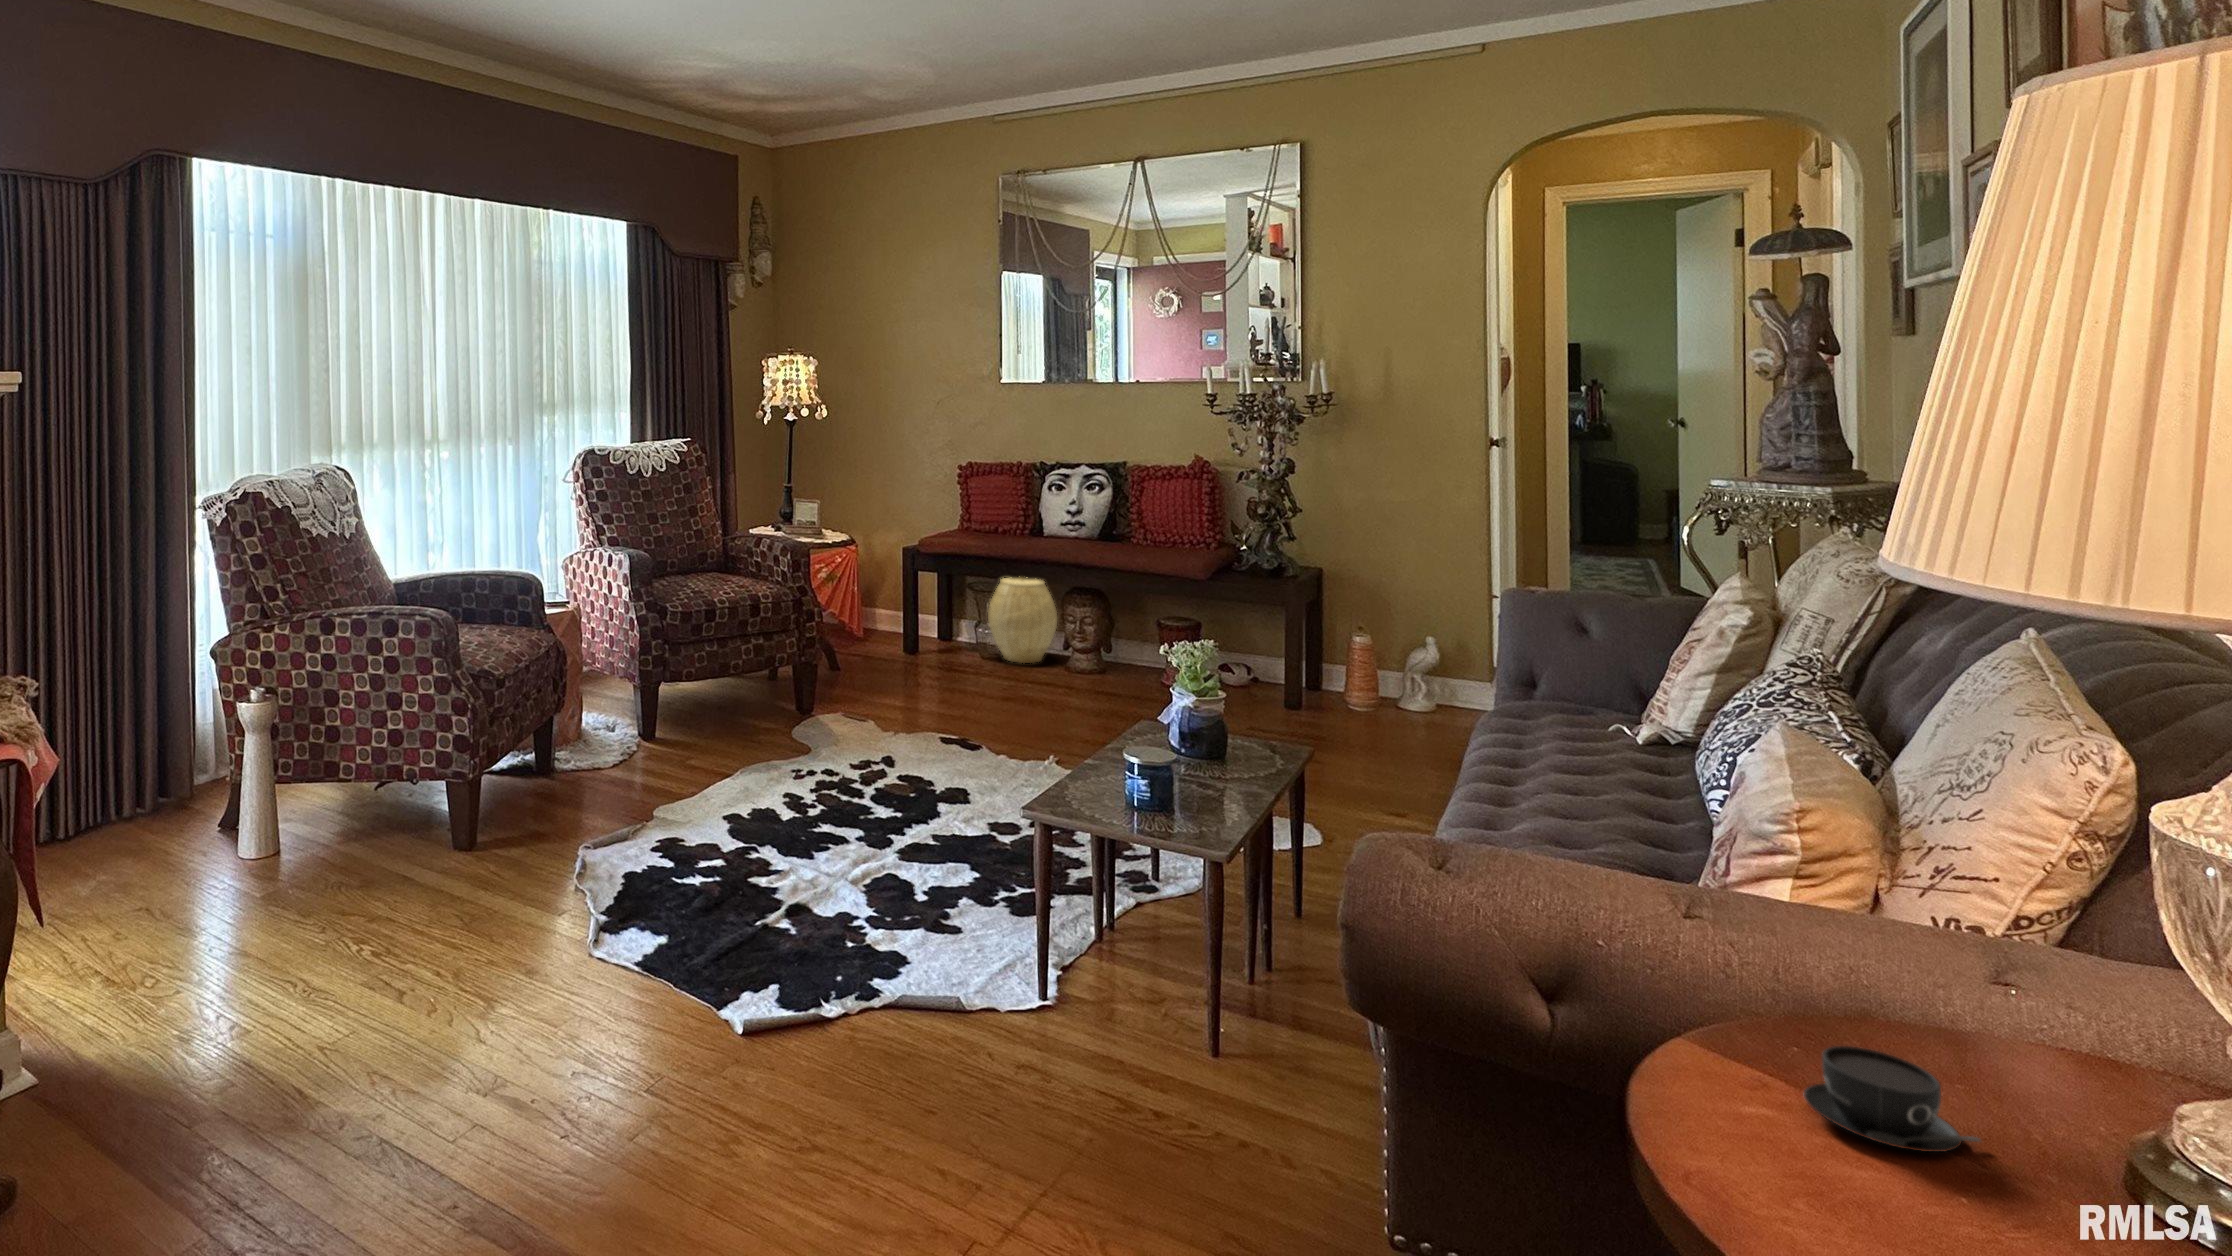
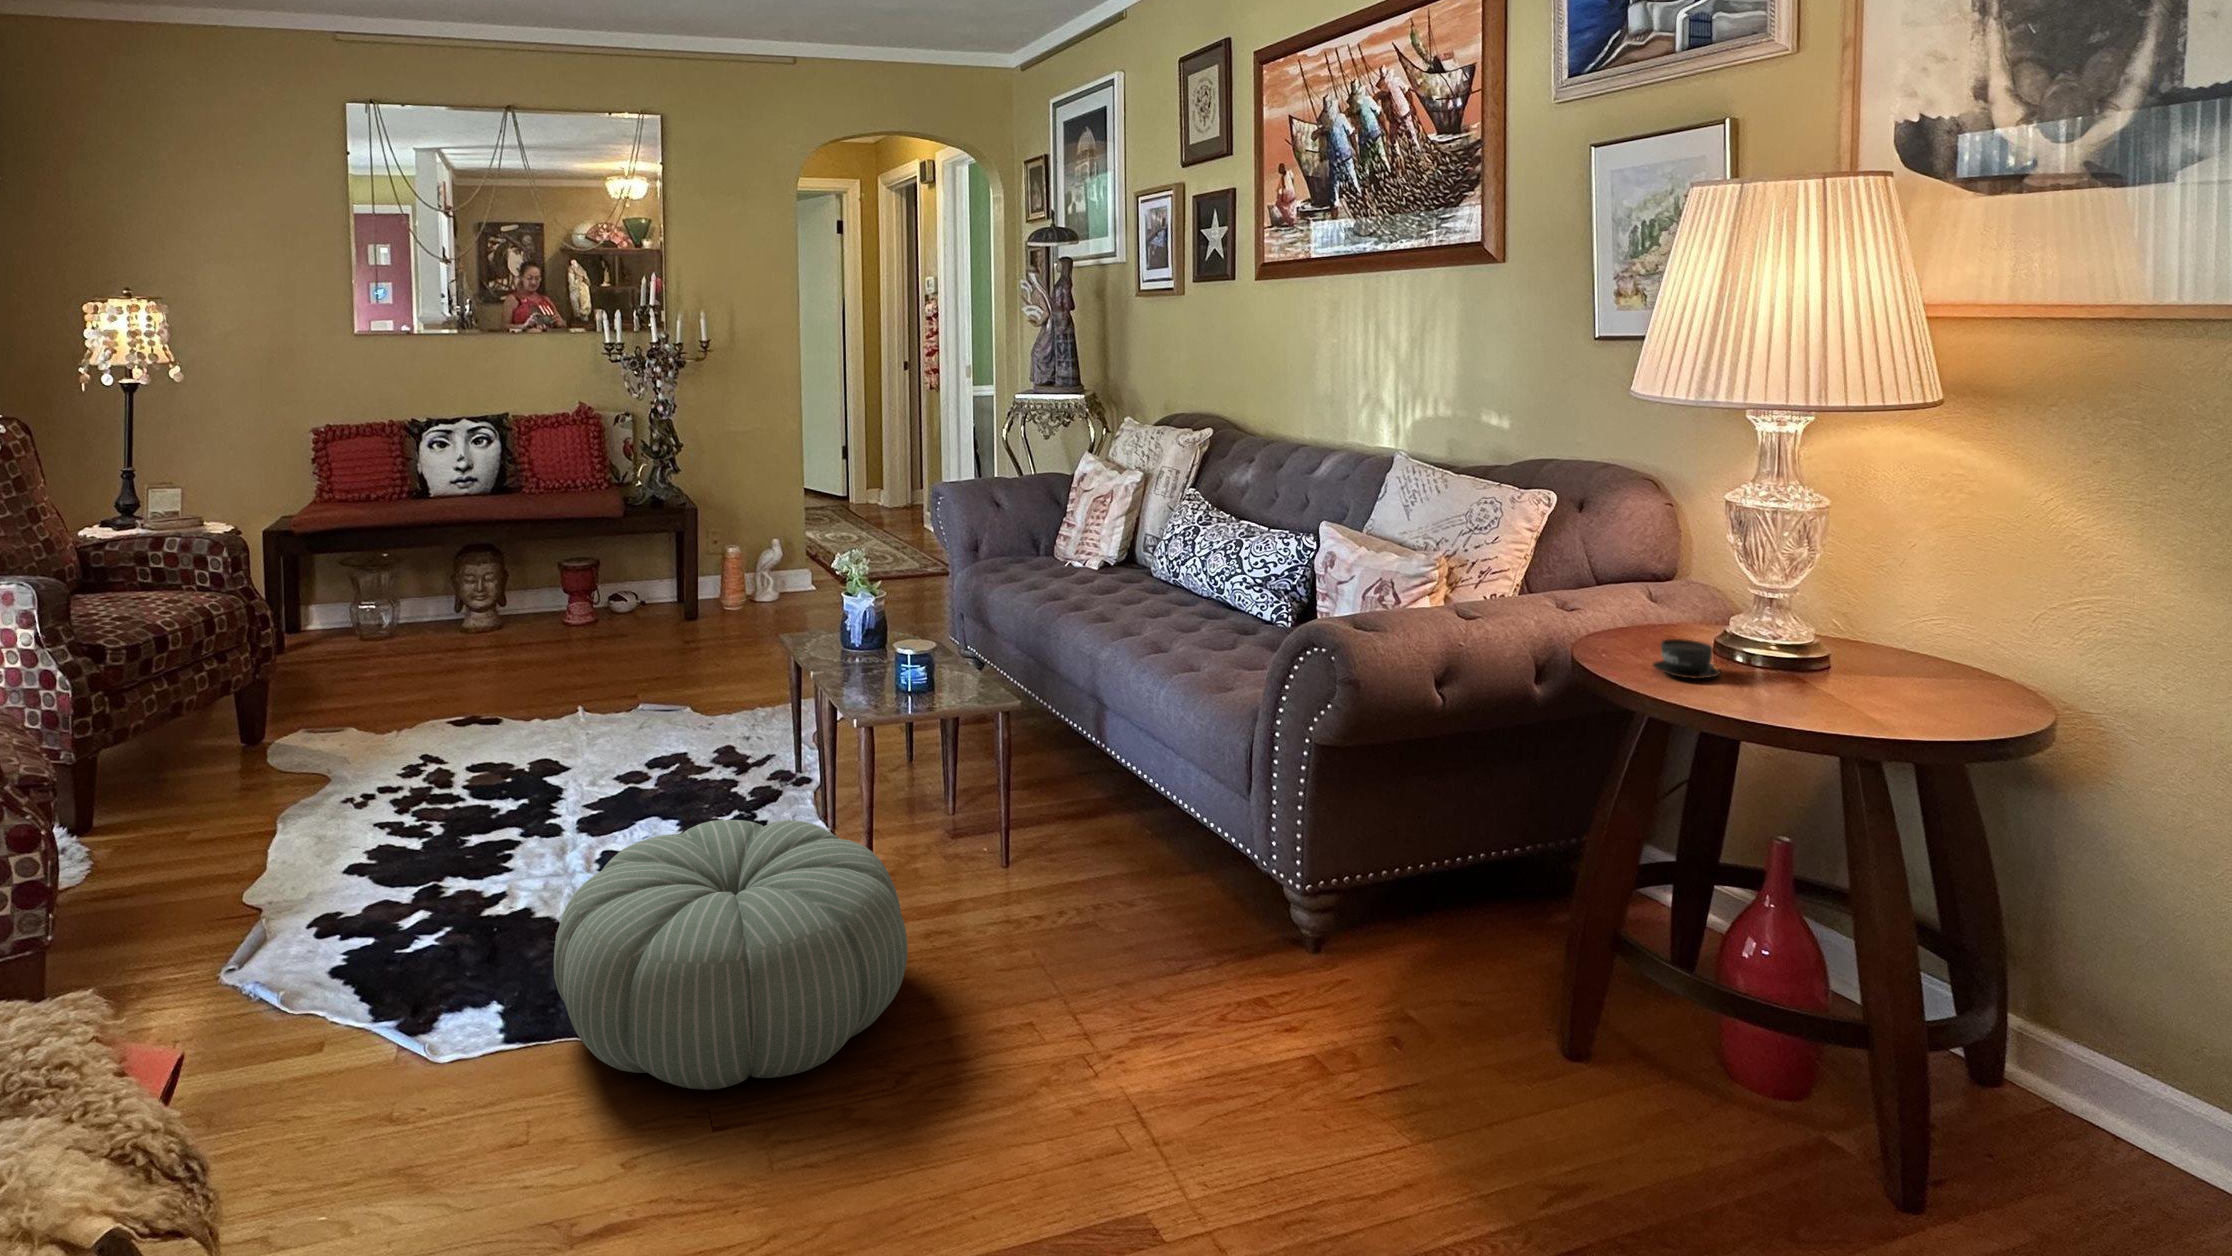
woven basket: present [988,577,1057,663] -> none [376,543,454,636]
pouf: none [645,850,966,1092] -> present [554,820,908,1090]

